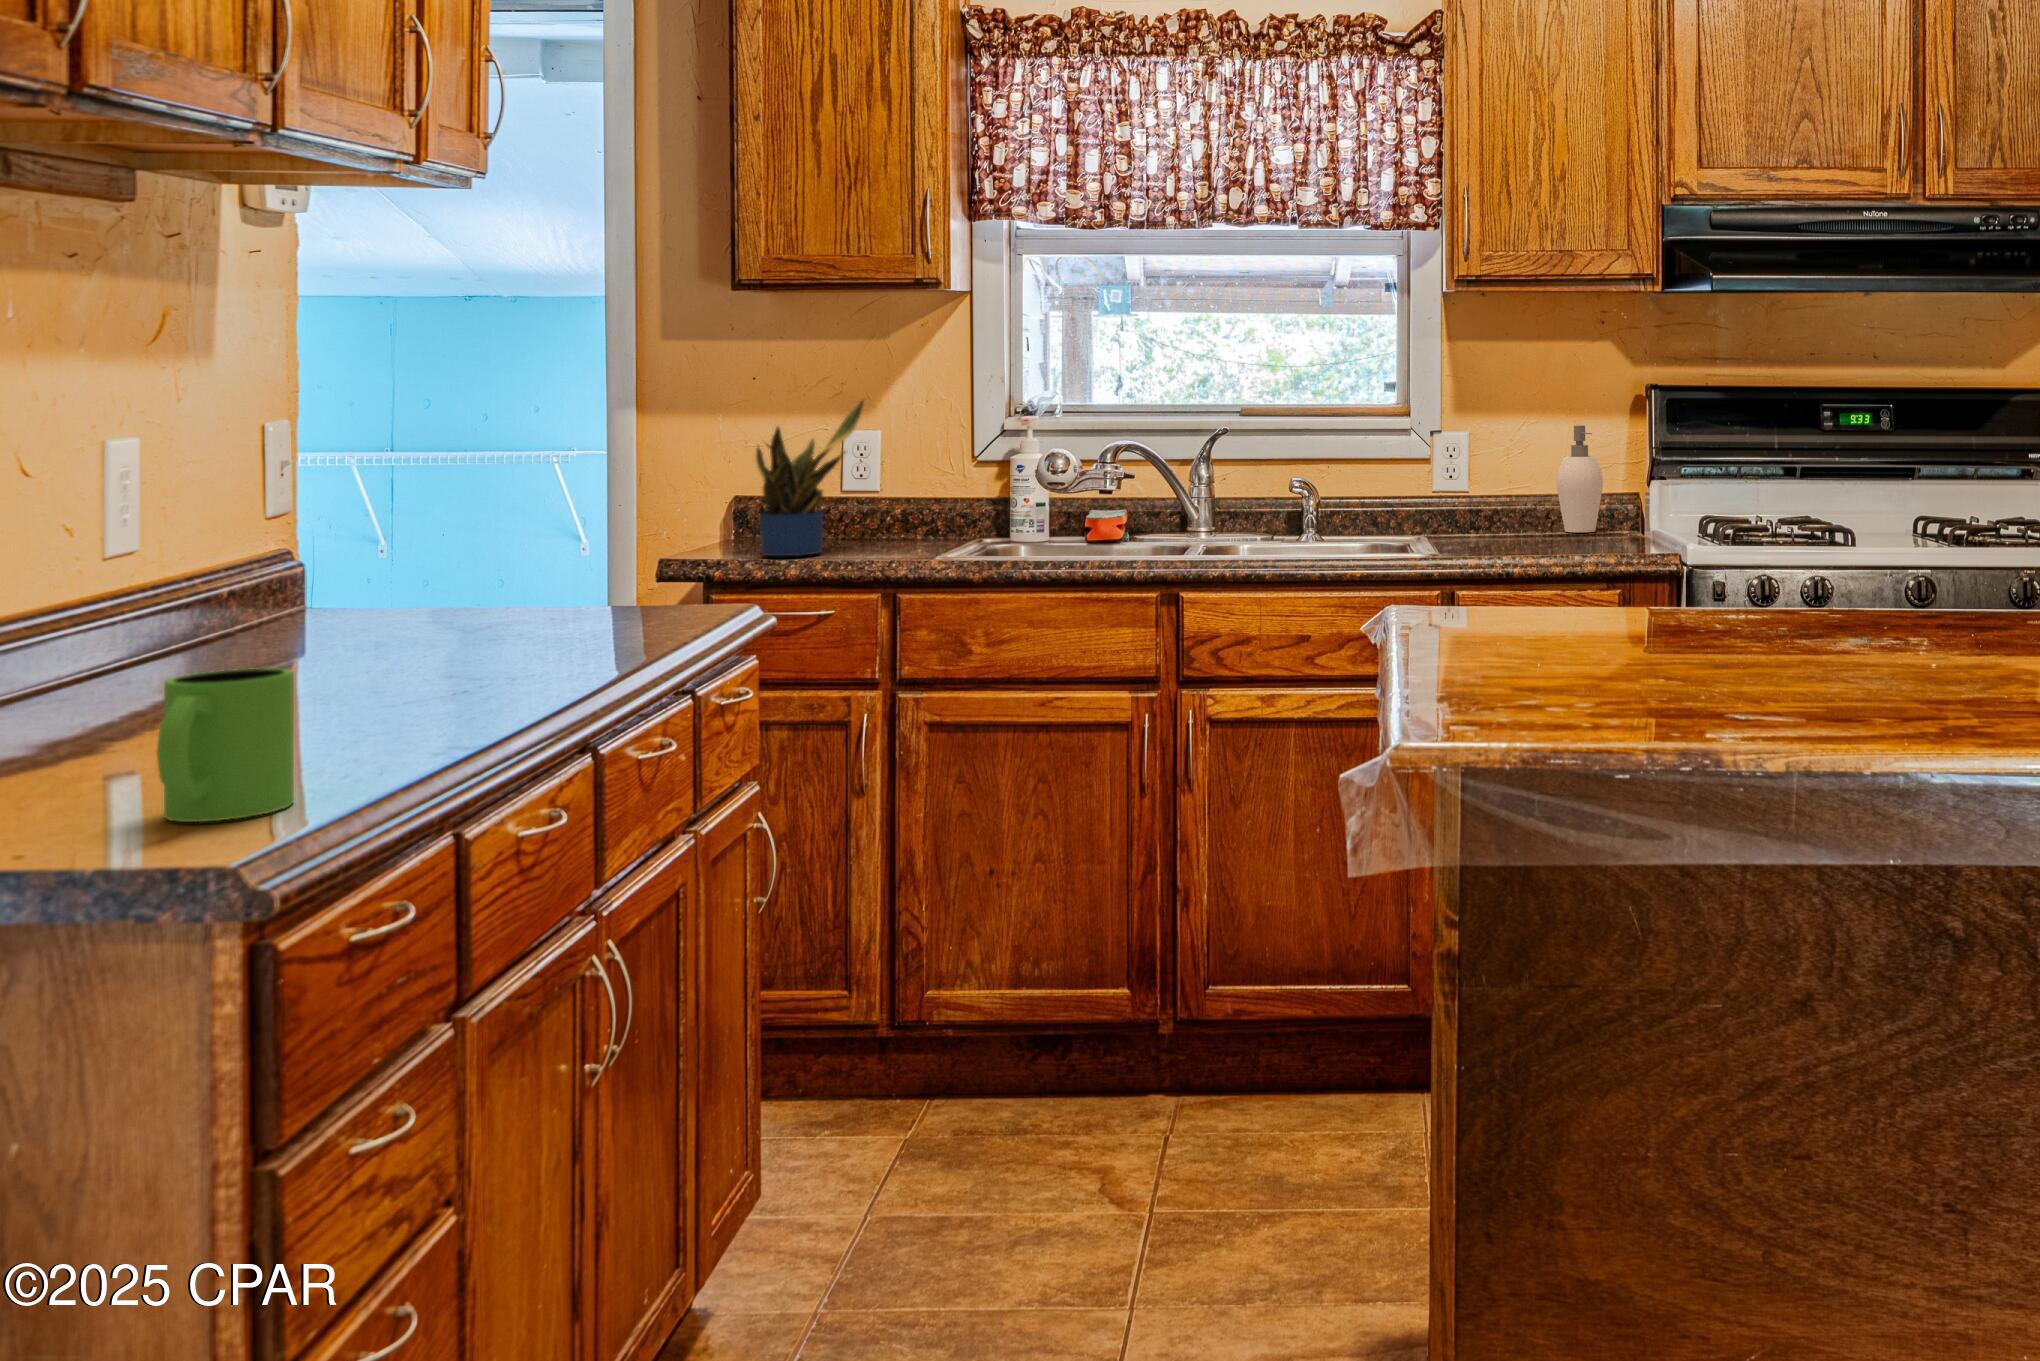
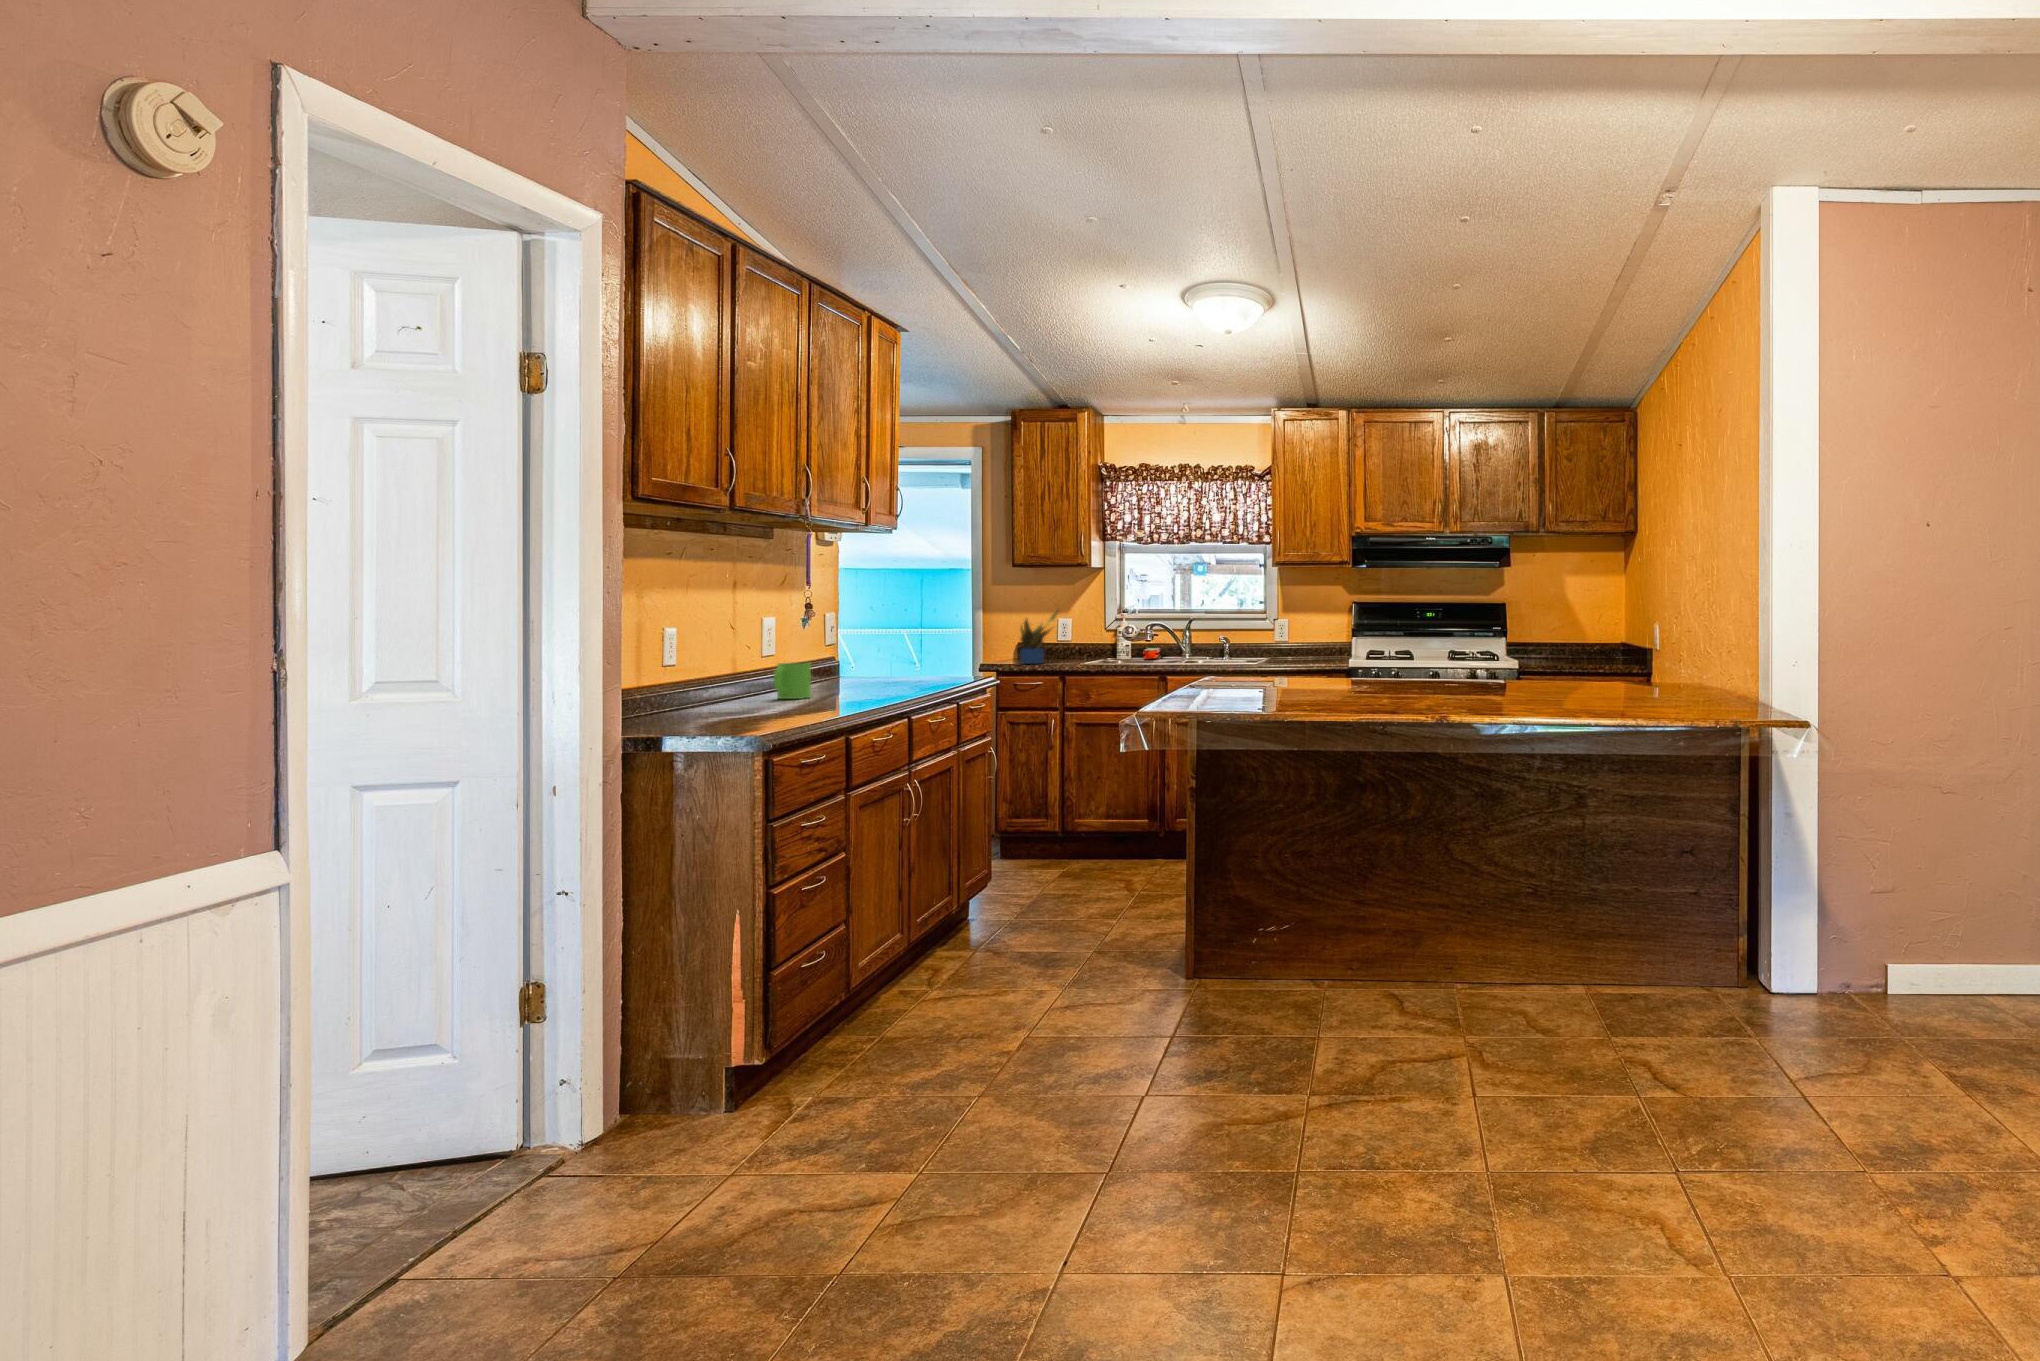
soap dispenser: present [1556,425,1603,532] -> none [1317,619,1335,659]

